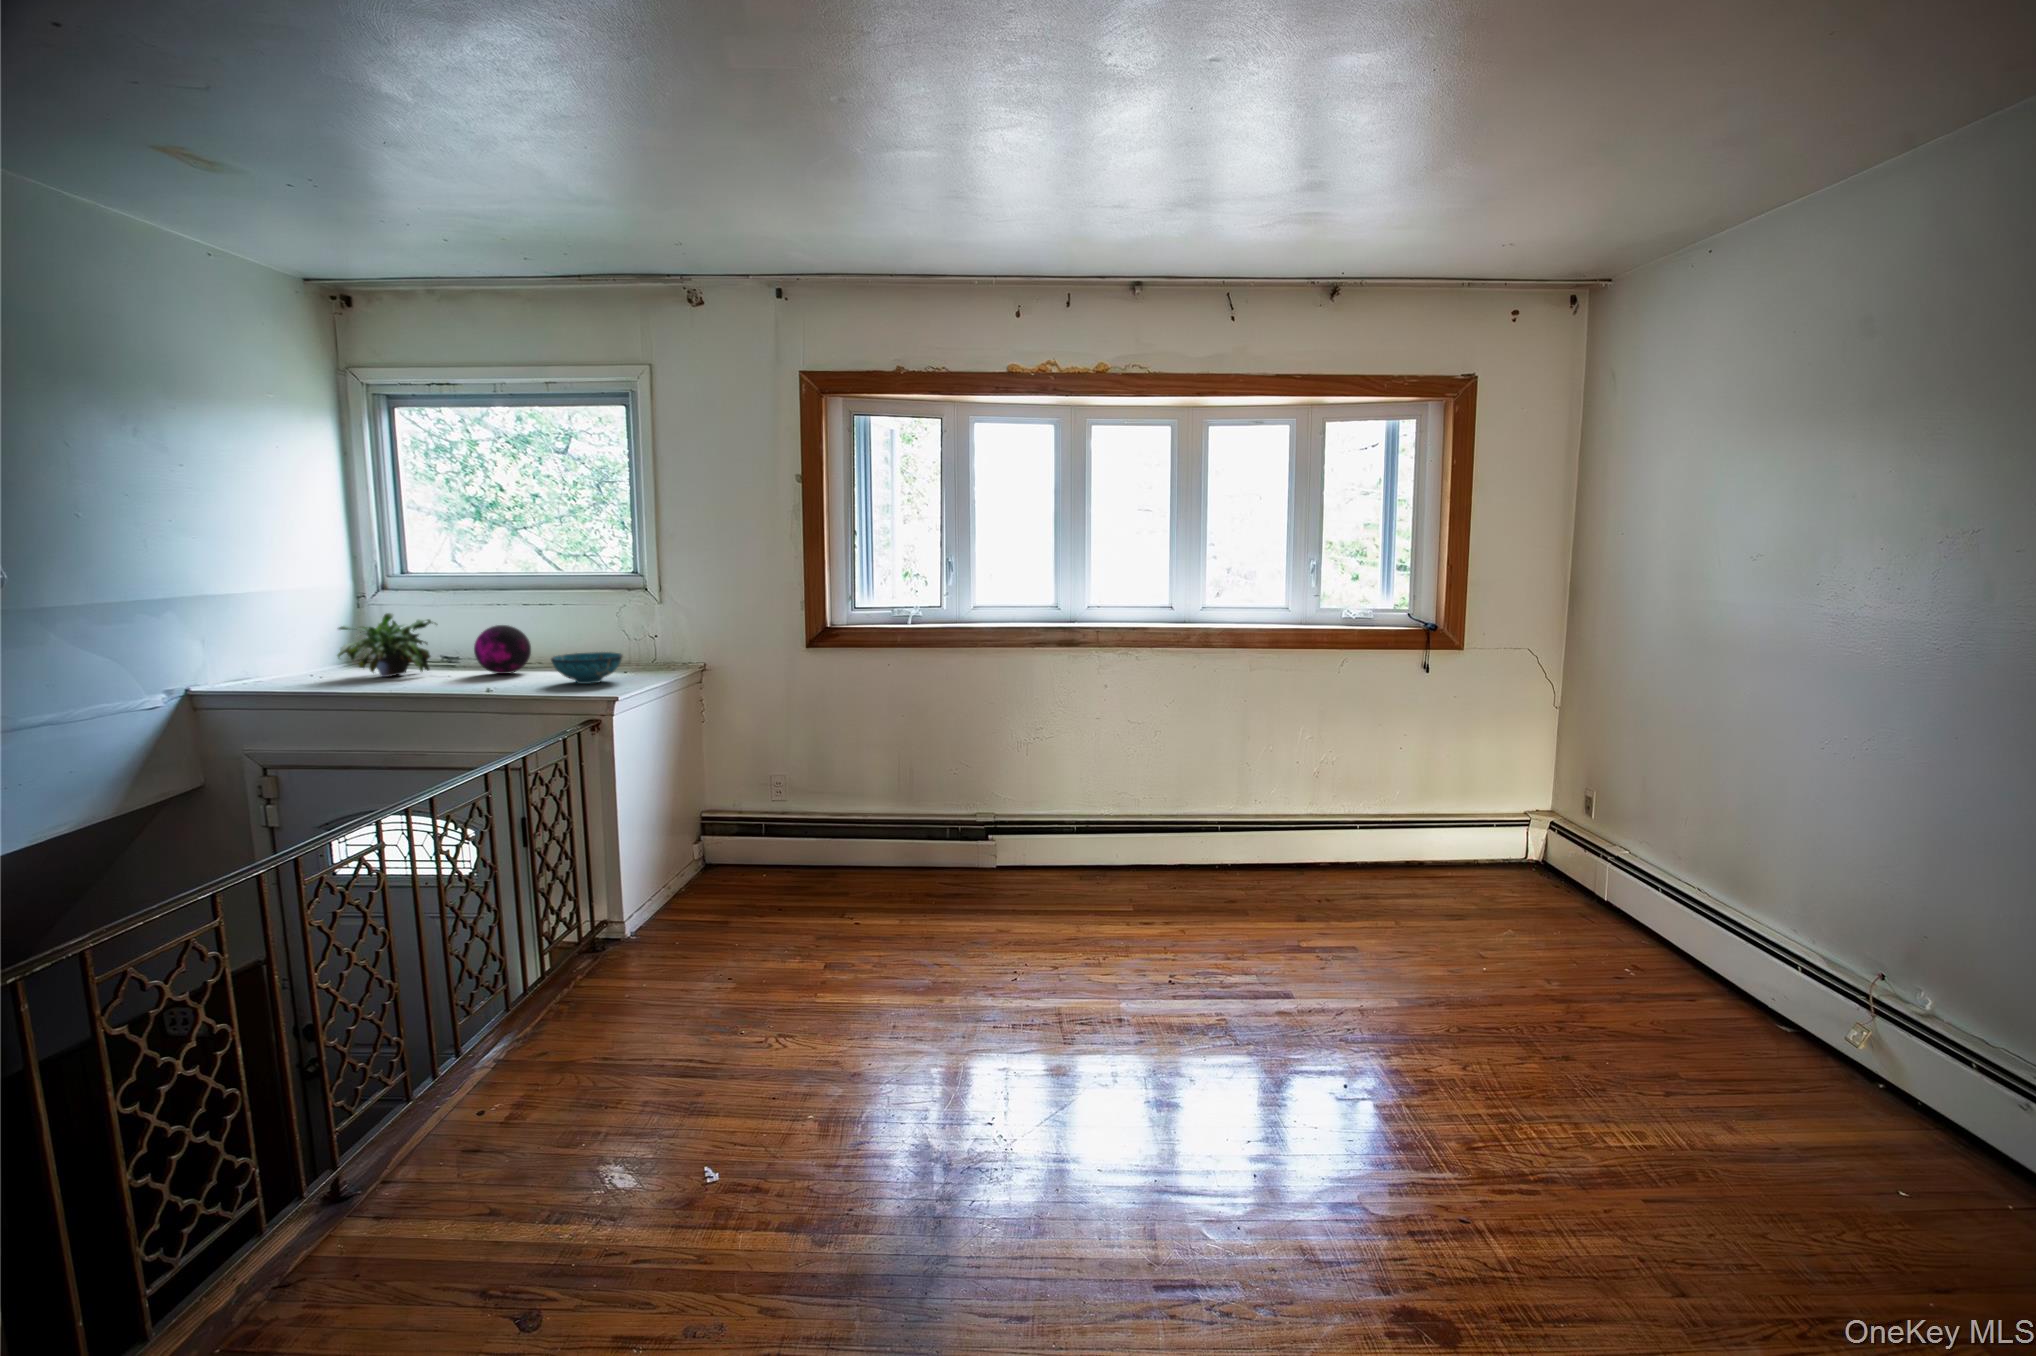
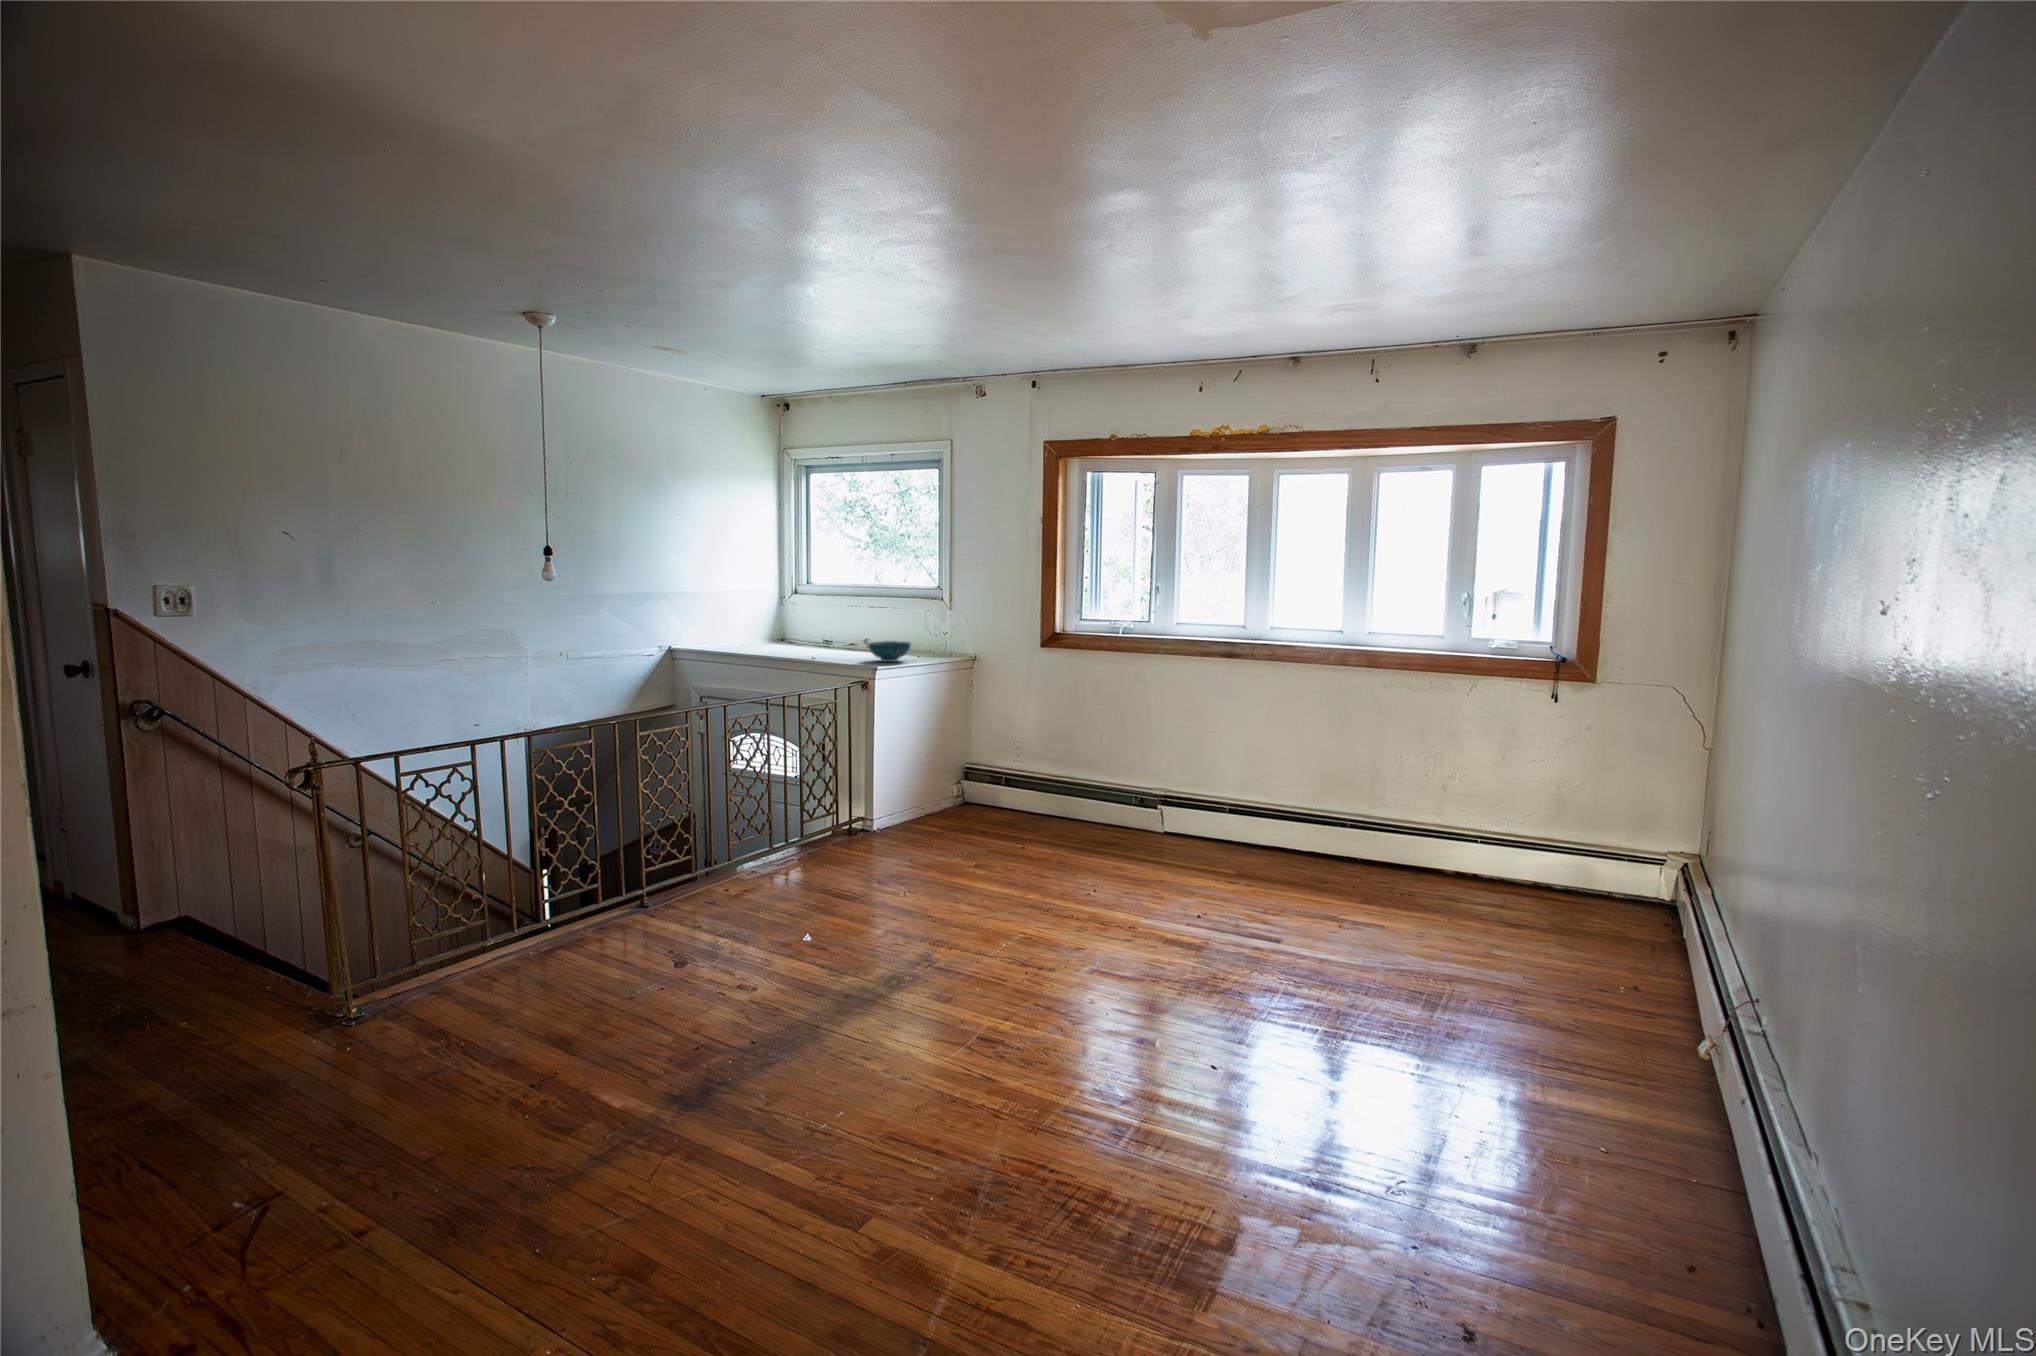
potted plant: present [337,613,436,677] -> none [763,610,817,650]
decorative orb: present [474,625,531,674] -> none [834,620,867,653]

